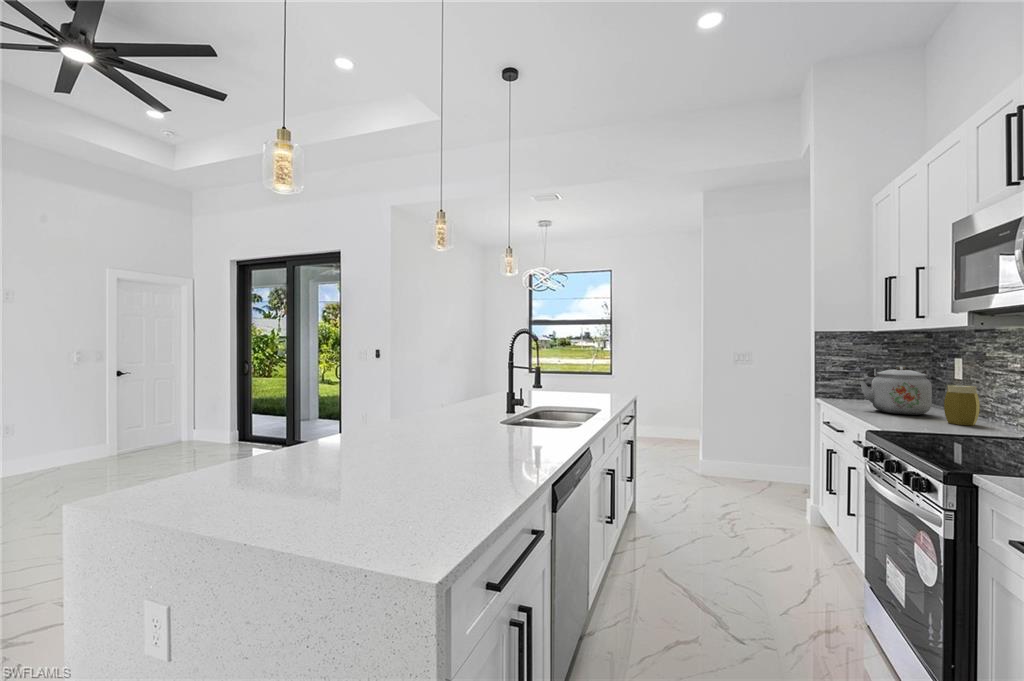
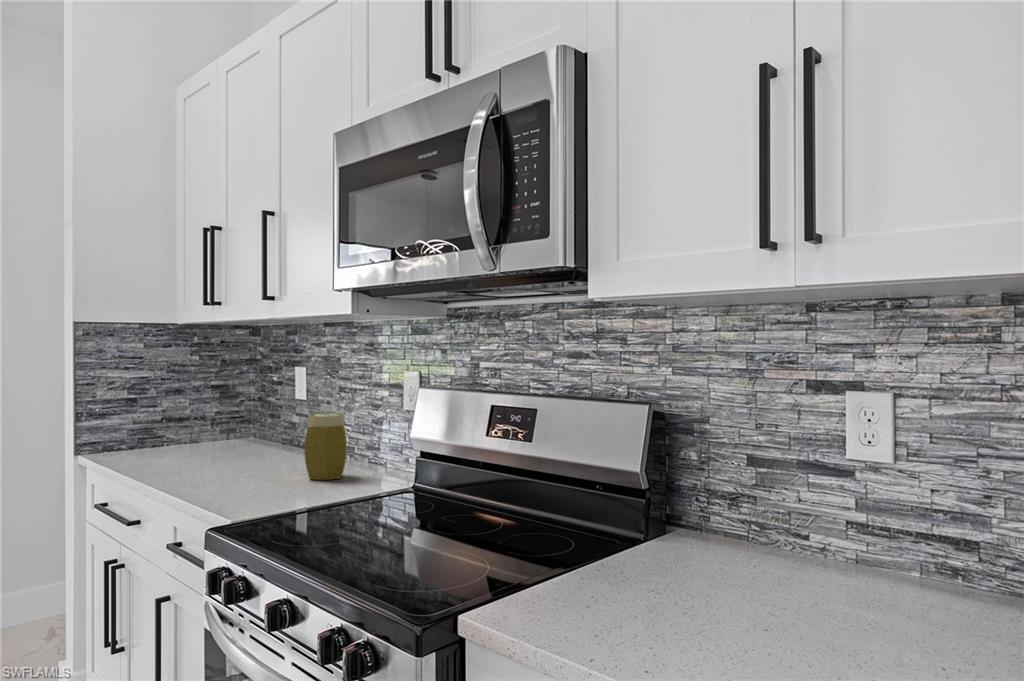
kettle: present [860,366,932,415] -> none [168,386,279,474]

